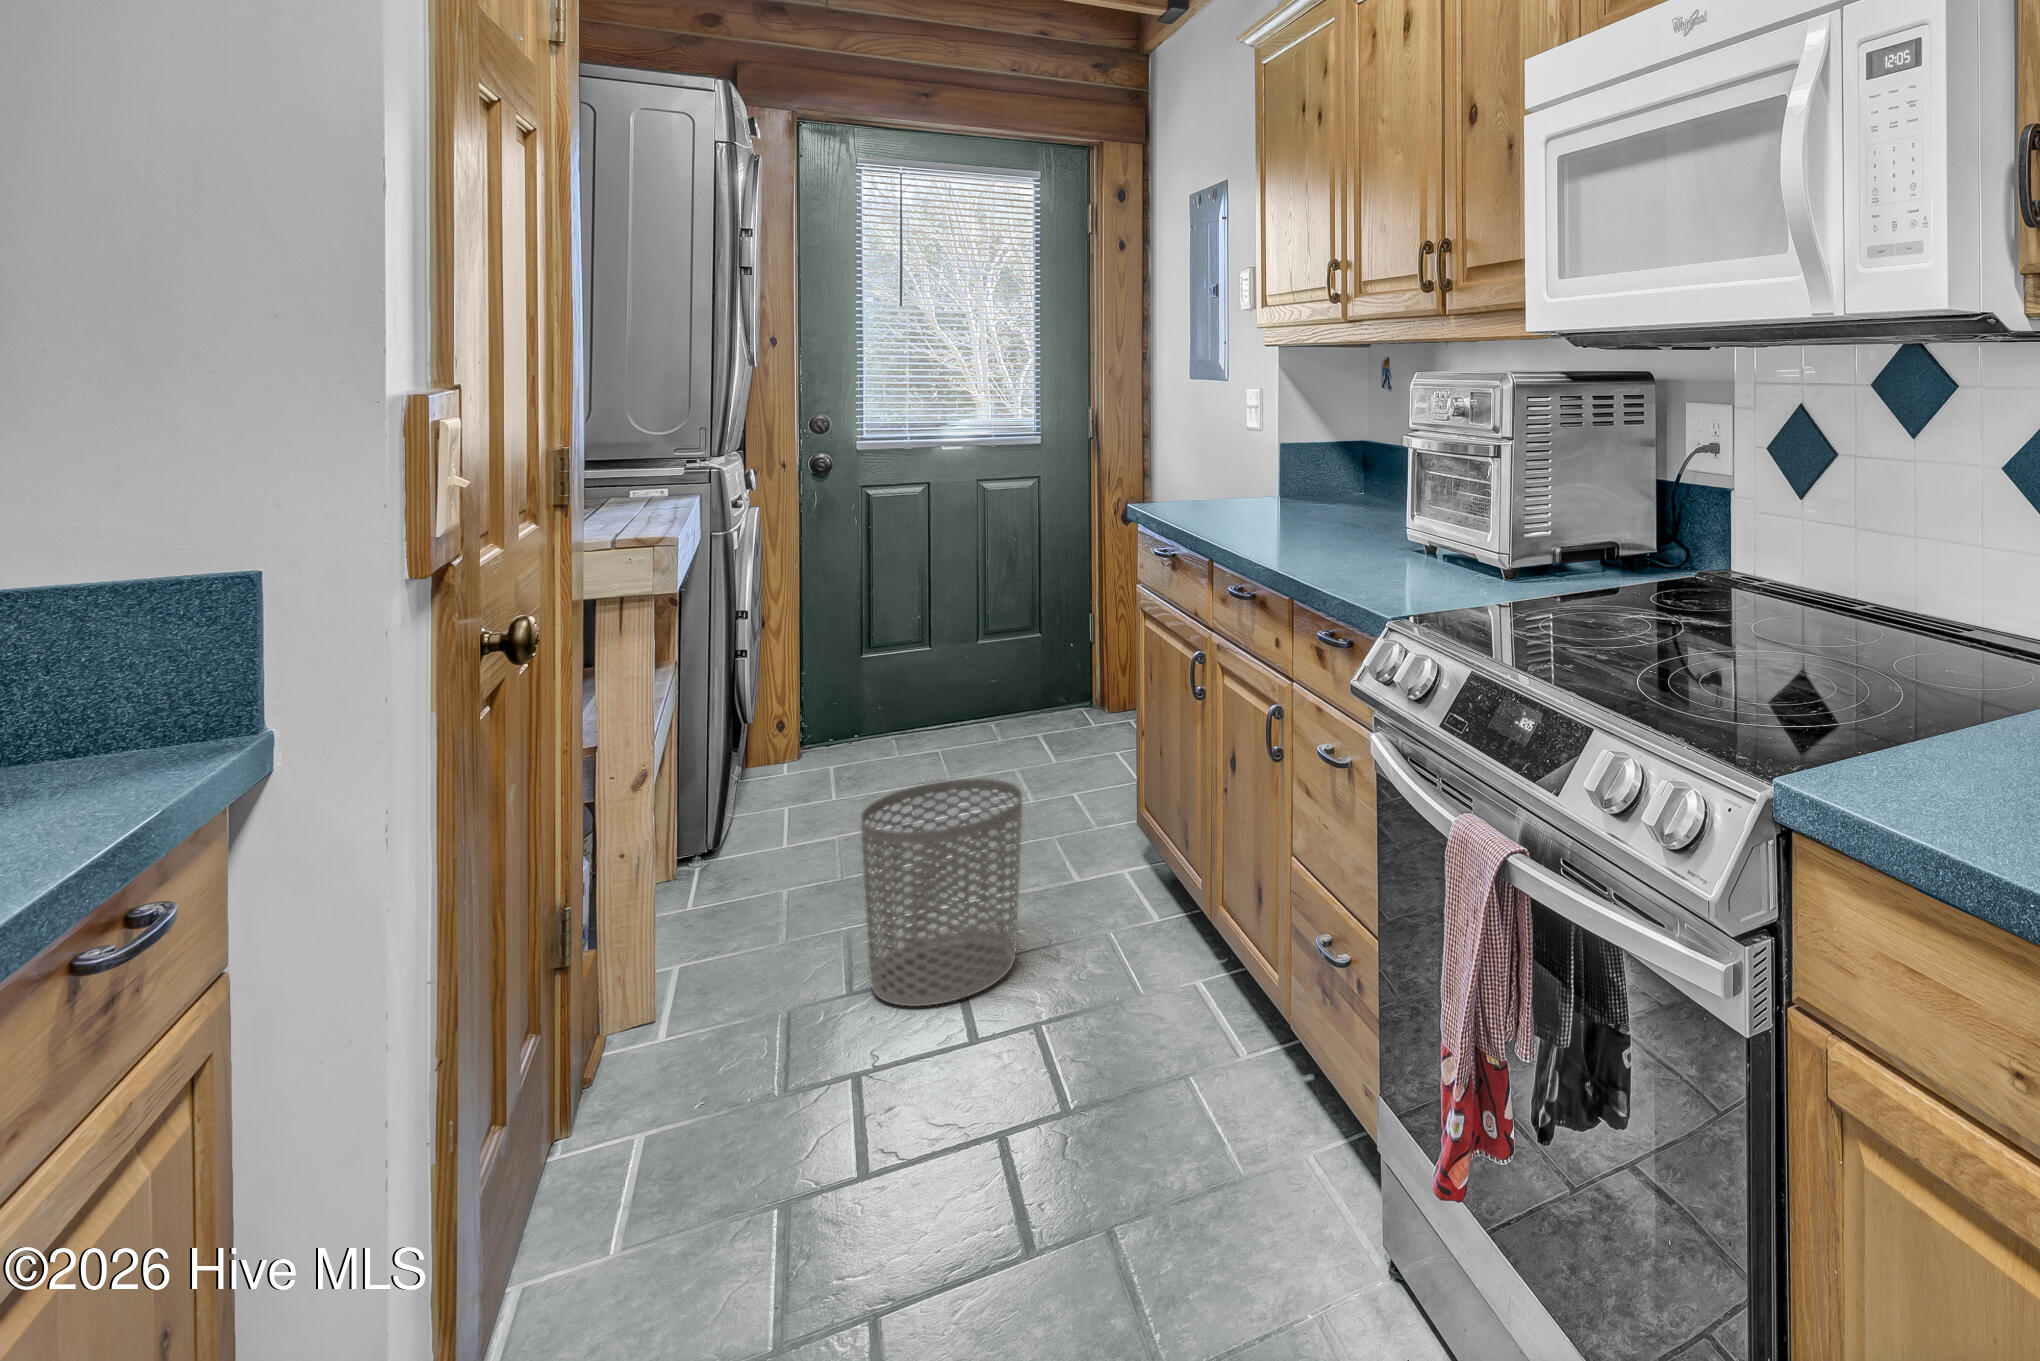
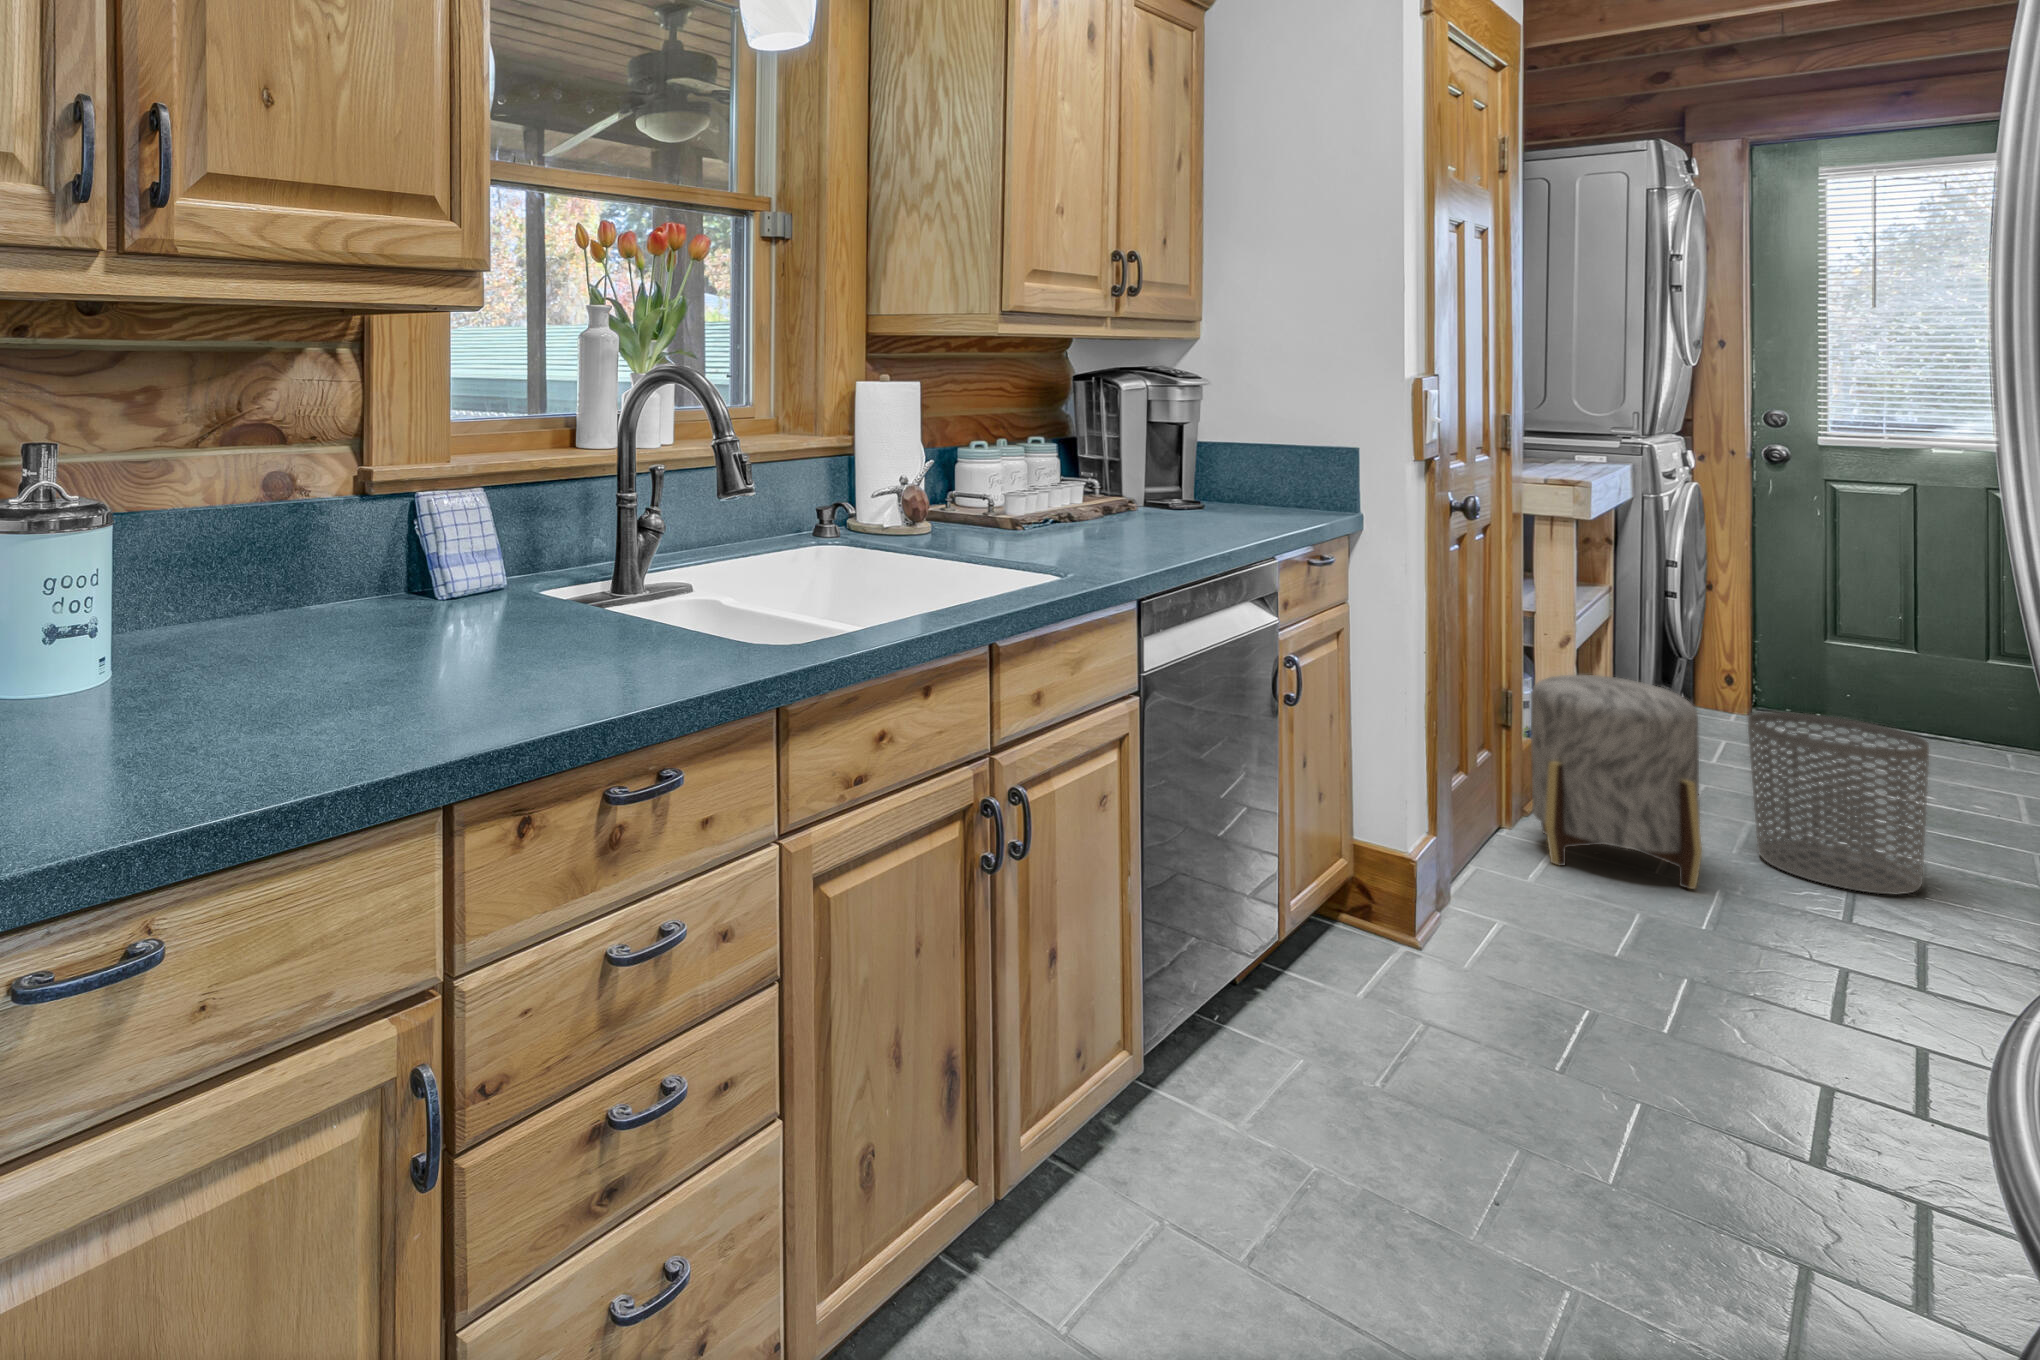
stool: none [605,825,837,1182] -> present [1531,675,1702,889]

